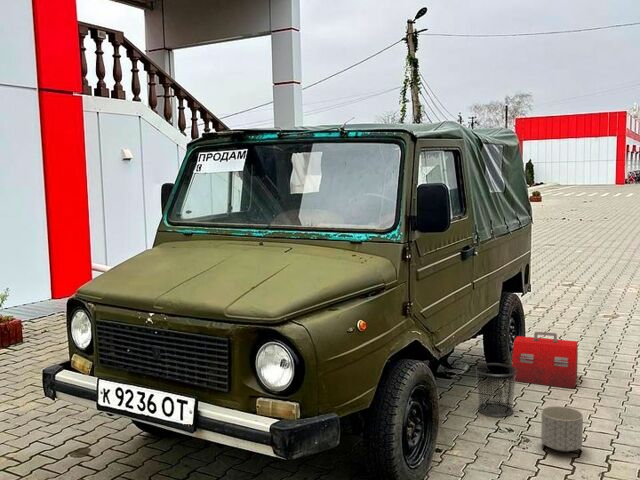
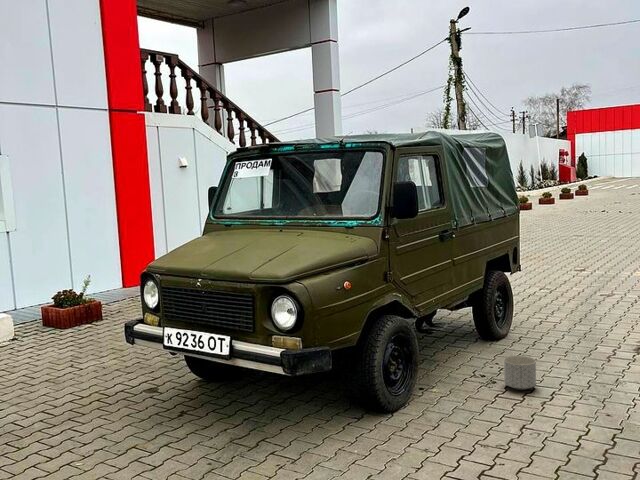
toolbox: present [512,332,578,388] -> none [496,302,553,347]
waste bin: present [475,363,517,417] -> none [459,325,492,367]

